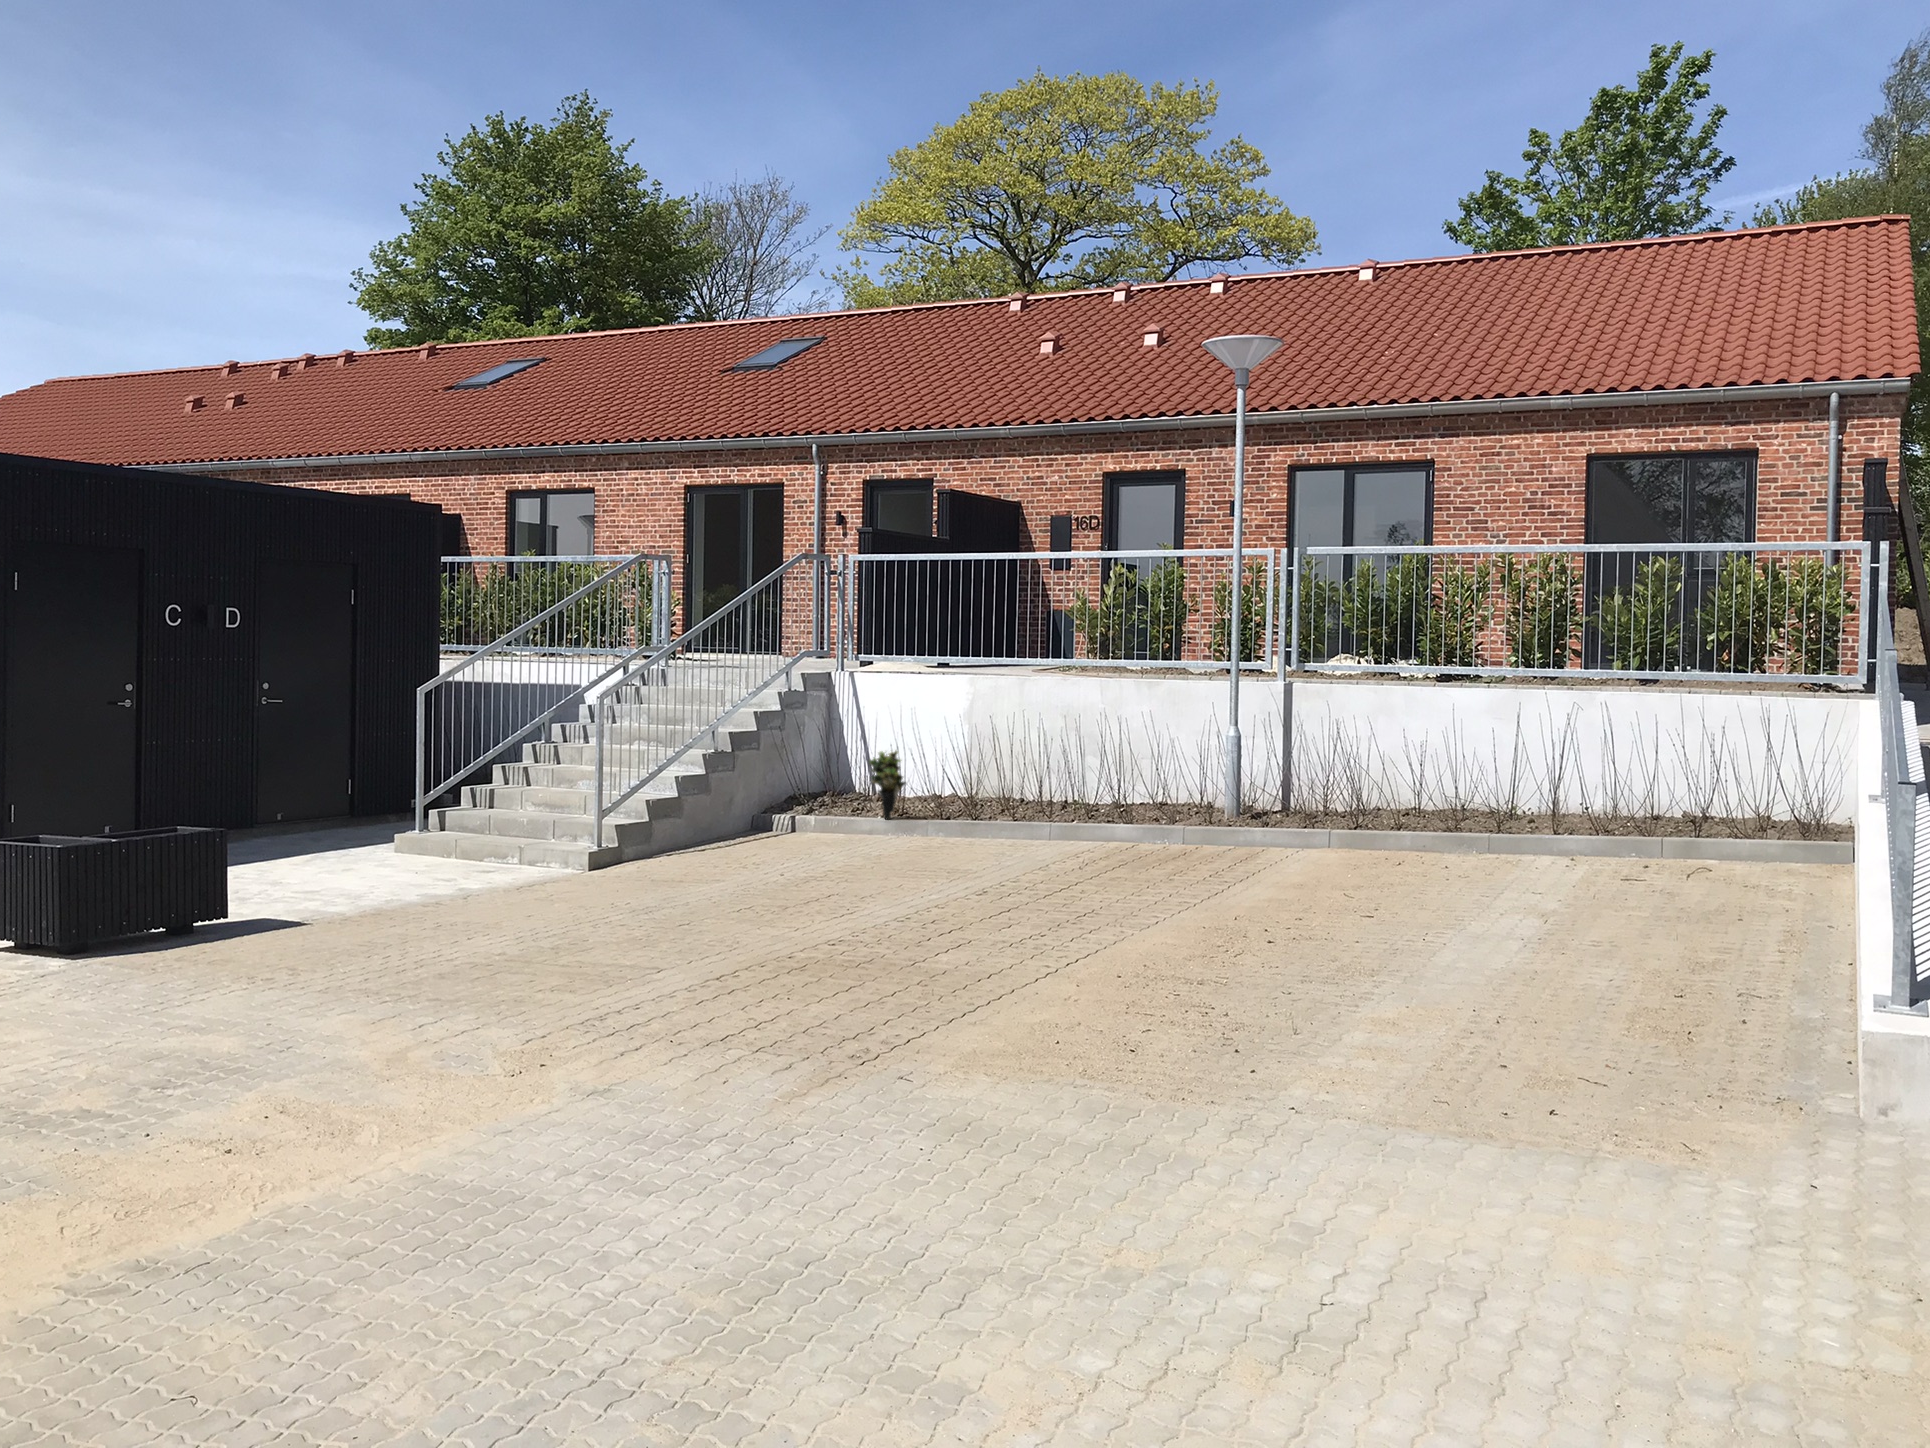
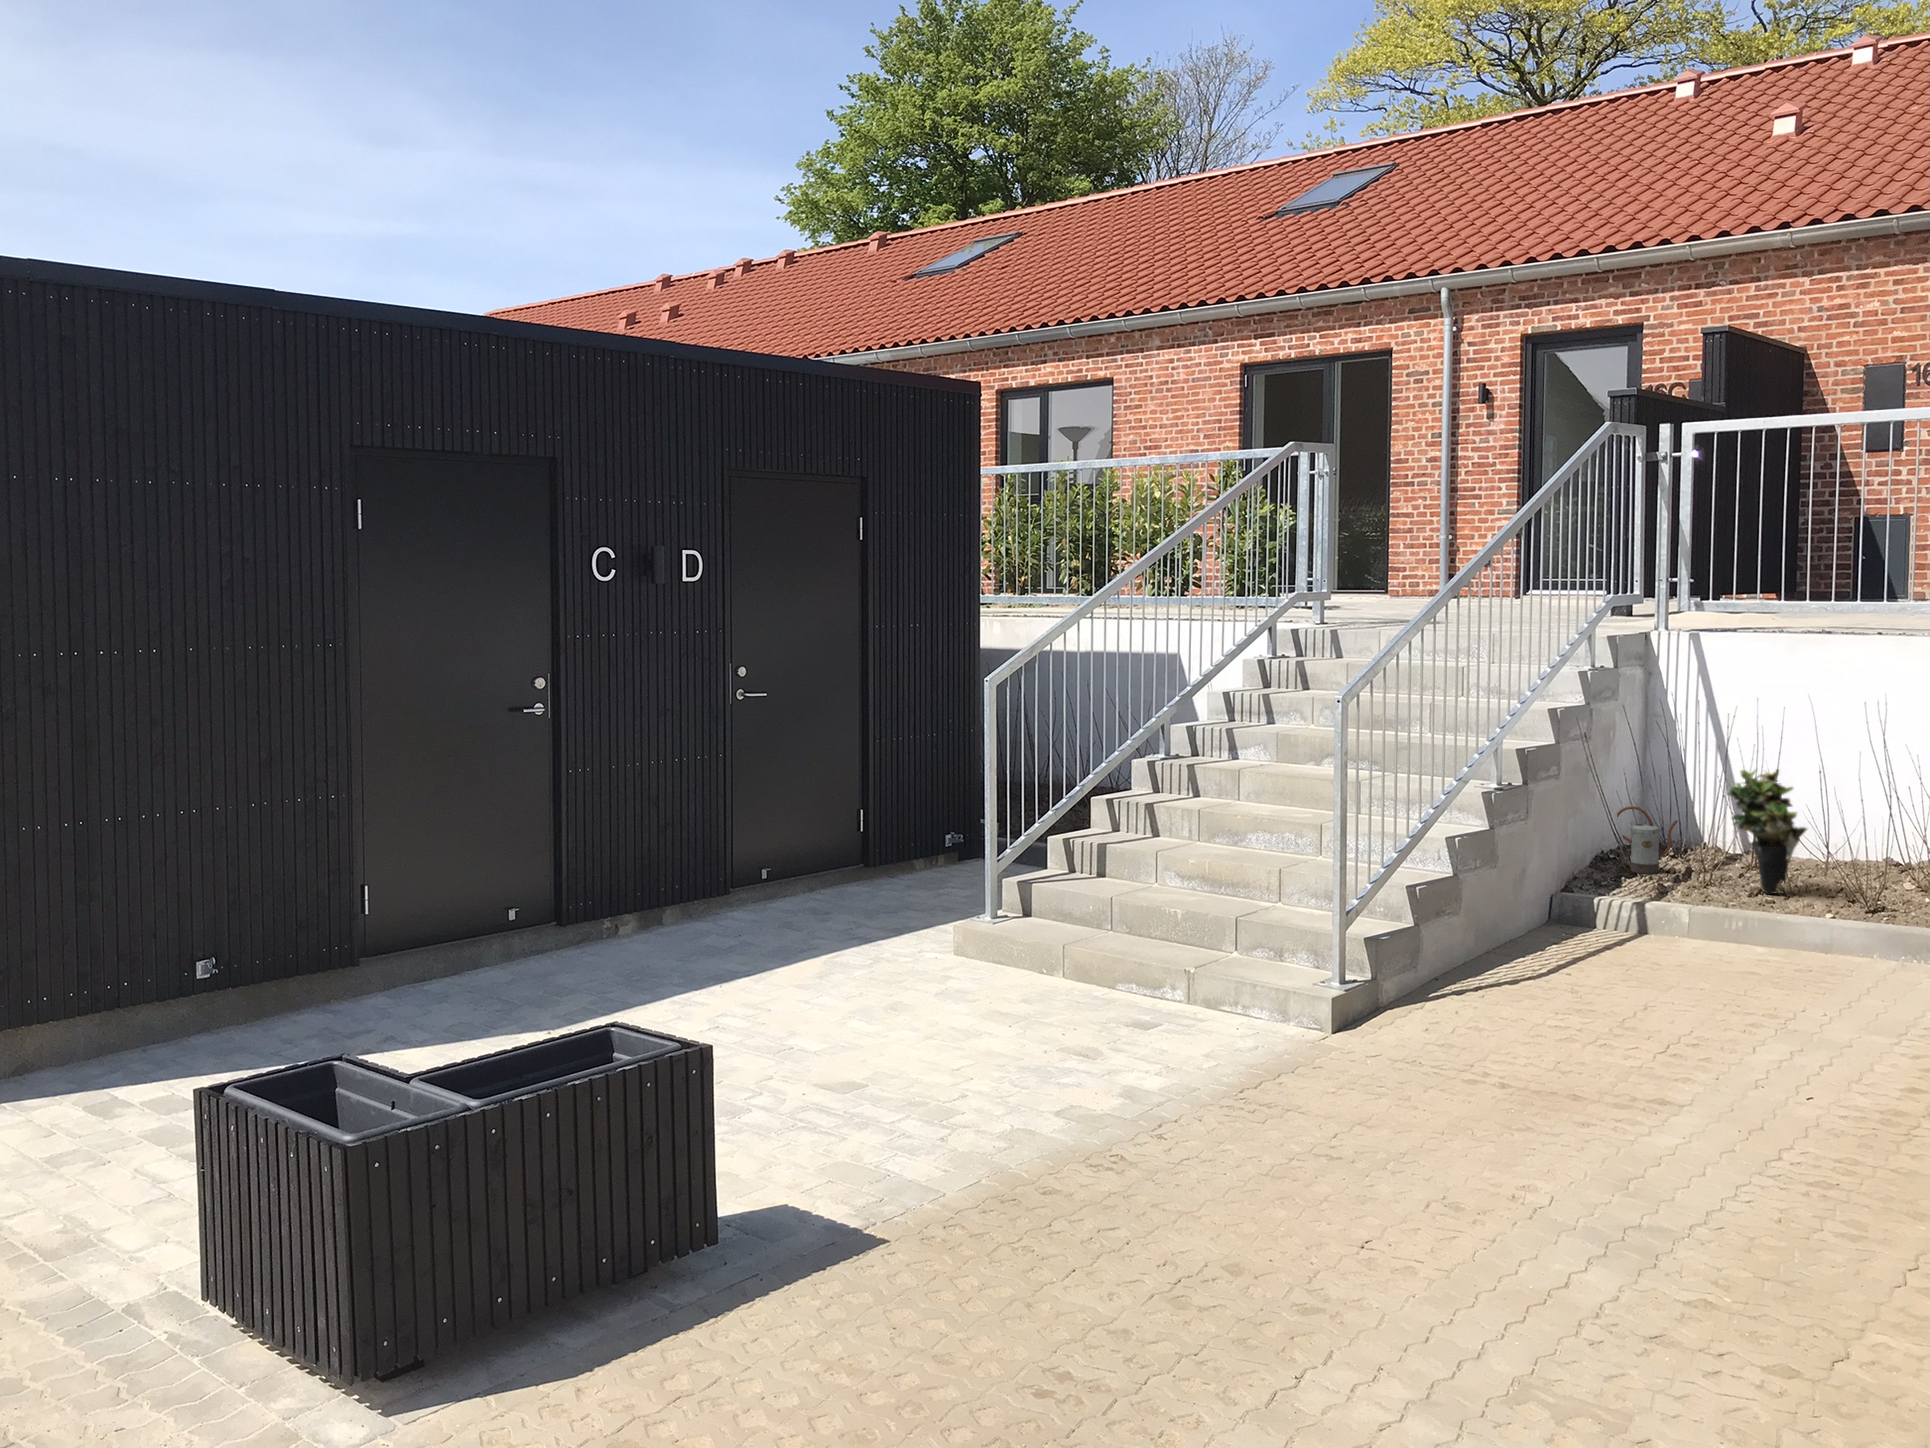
watering can: none [819,775,854,814] -> present [1617,806,1678,874]

